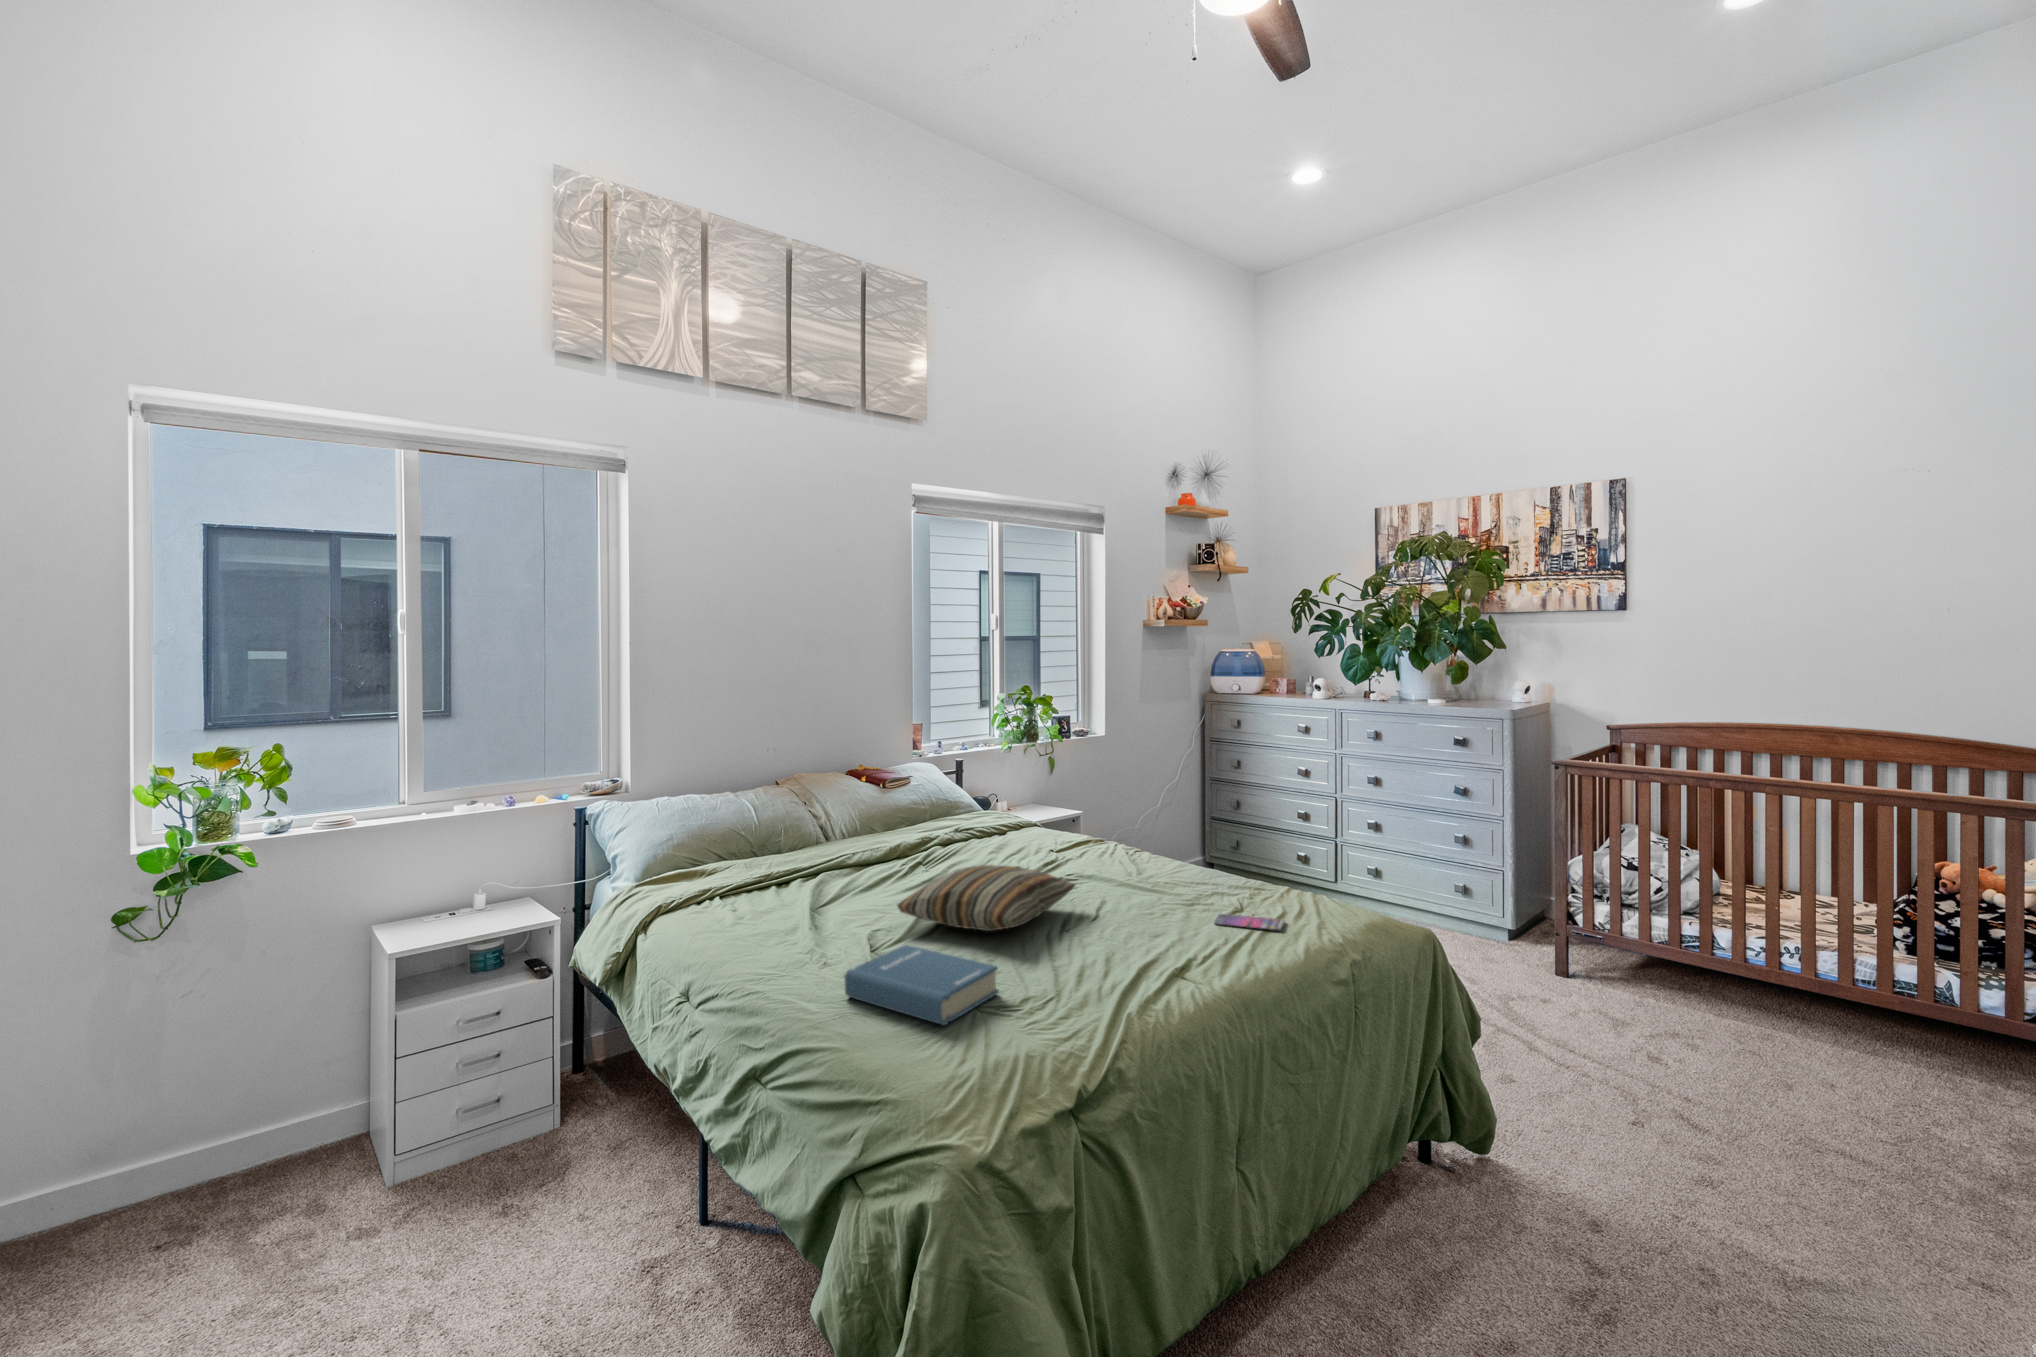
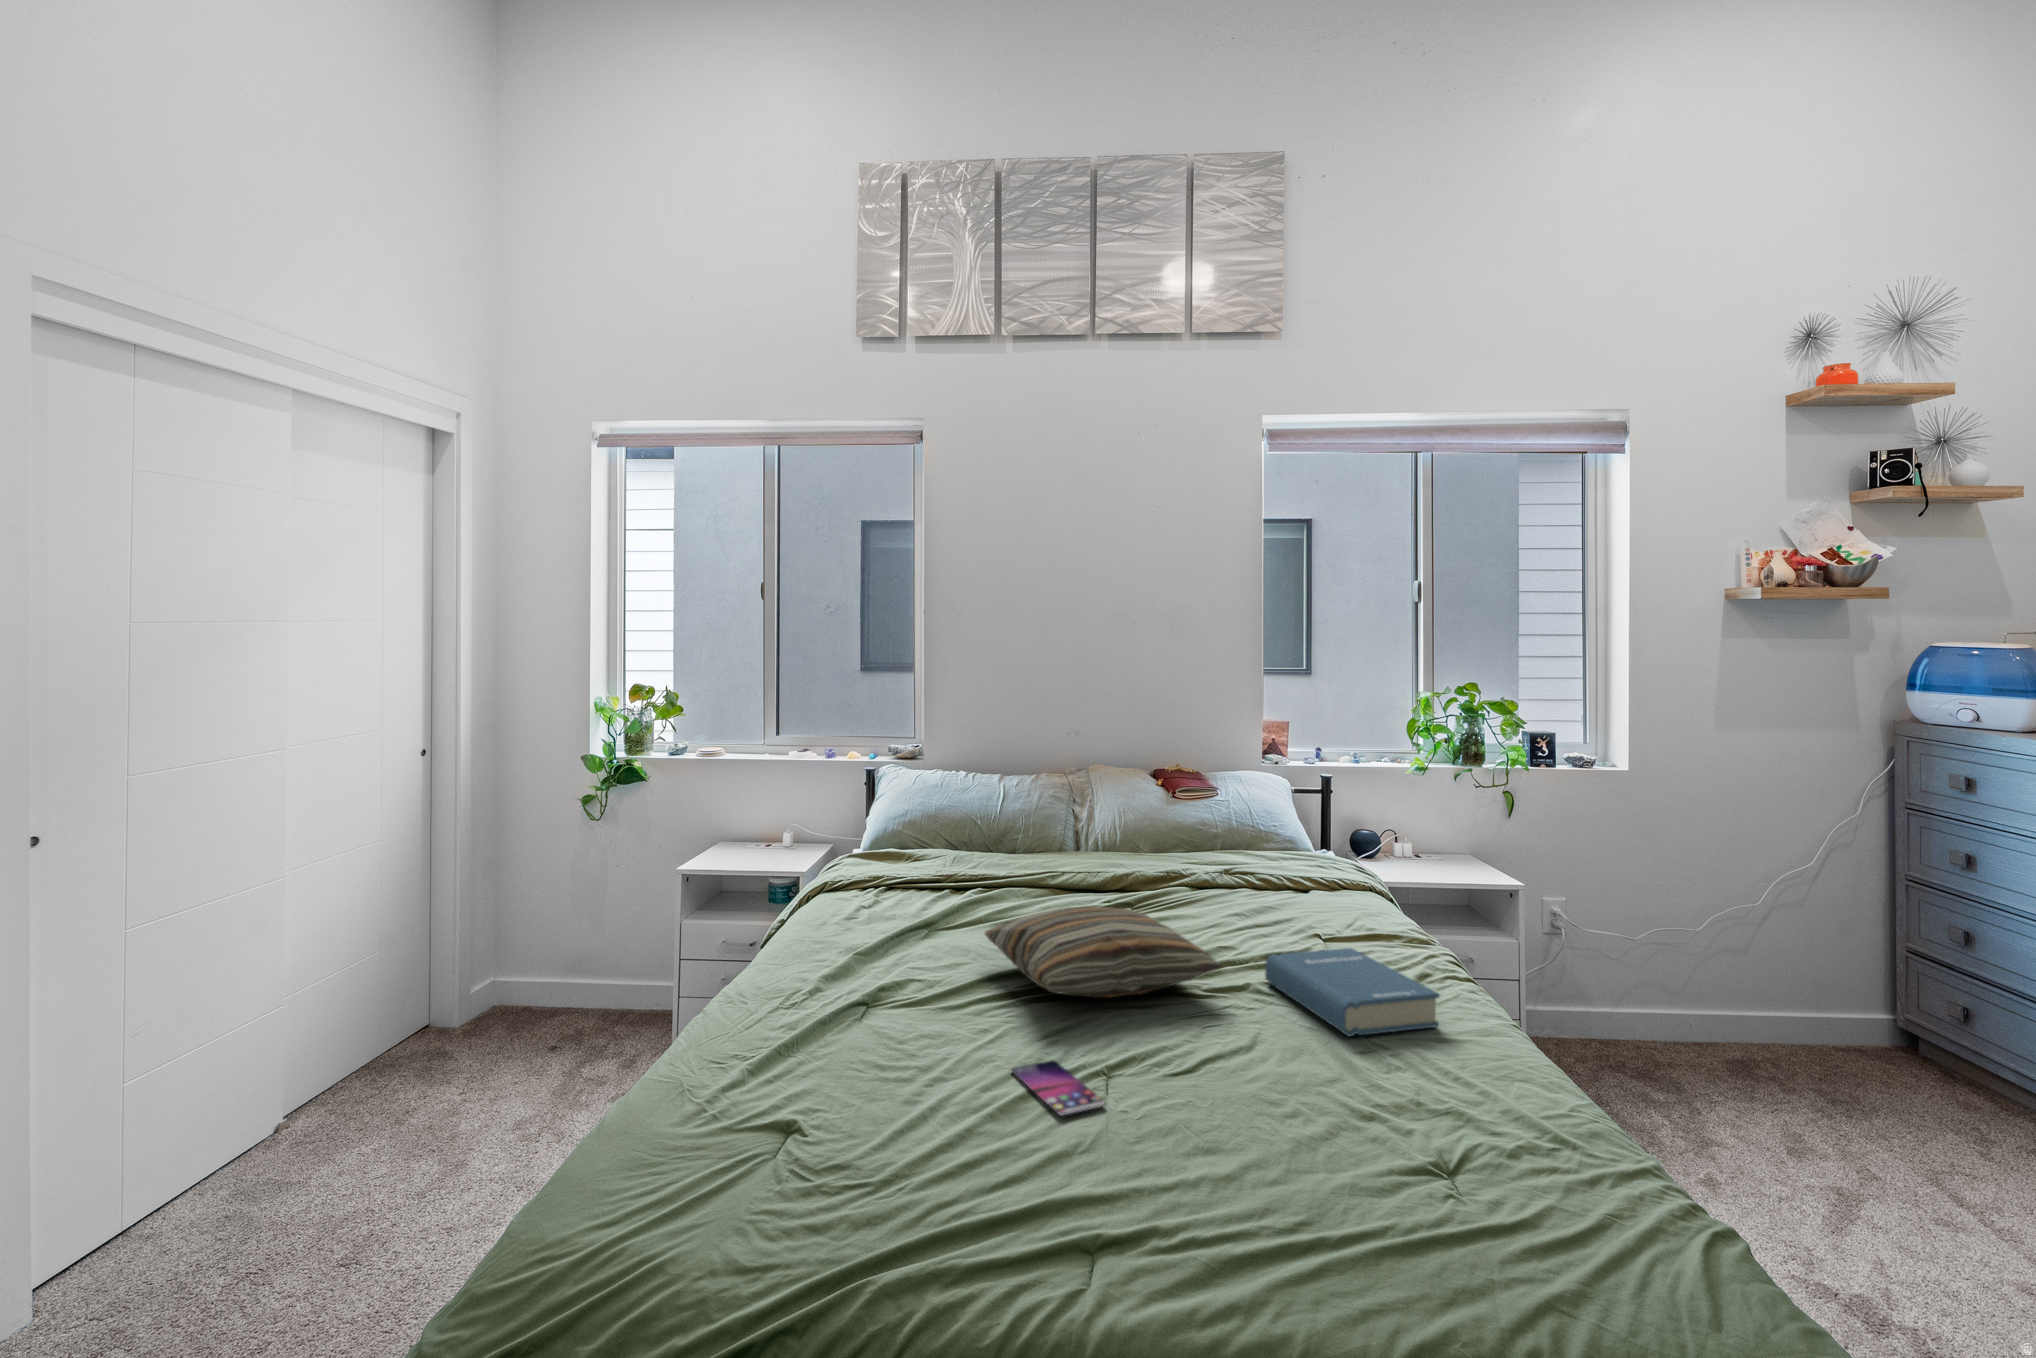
smartphone: present [1214,914,1284,930] -> present [1012,1060,1106,1116]
hardback book: present [845,945,999,1025] -> present [1265,948,1439,1036]

